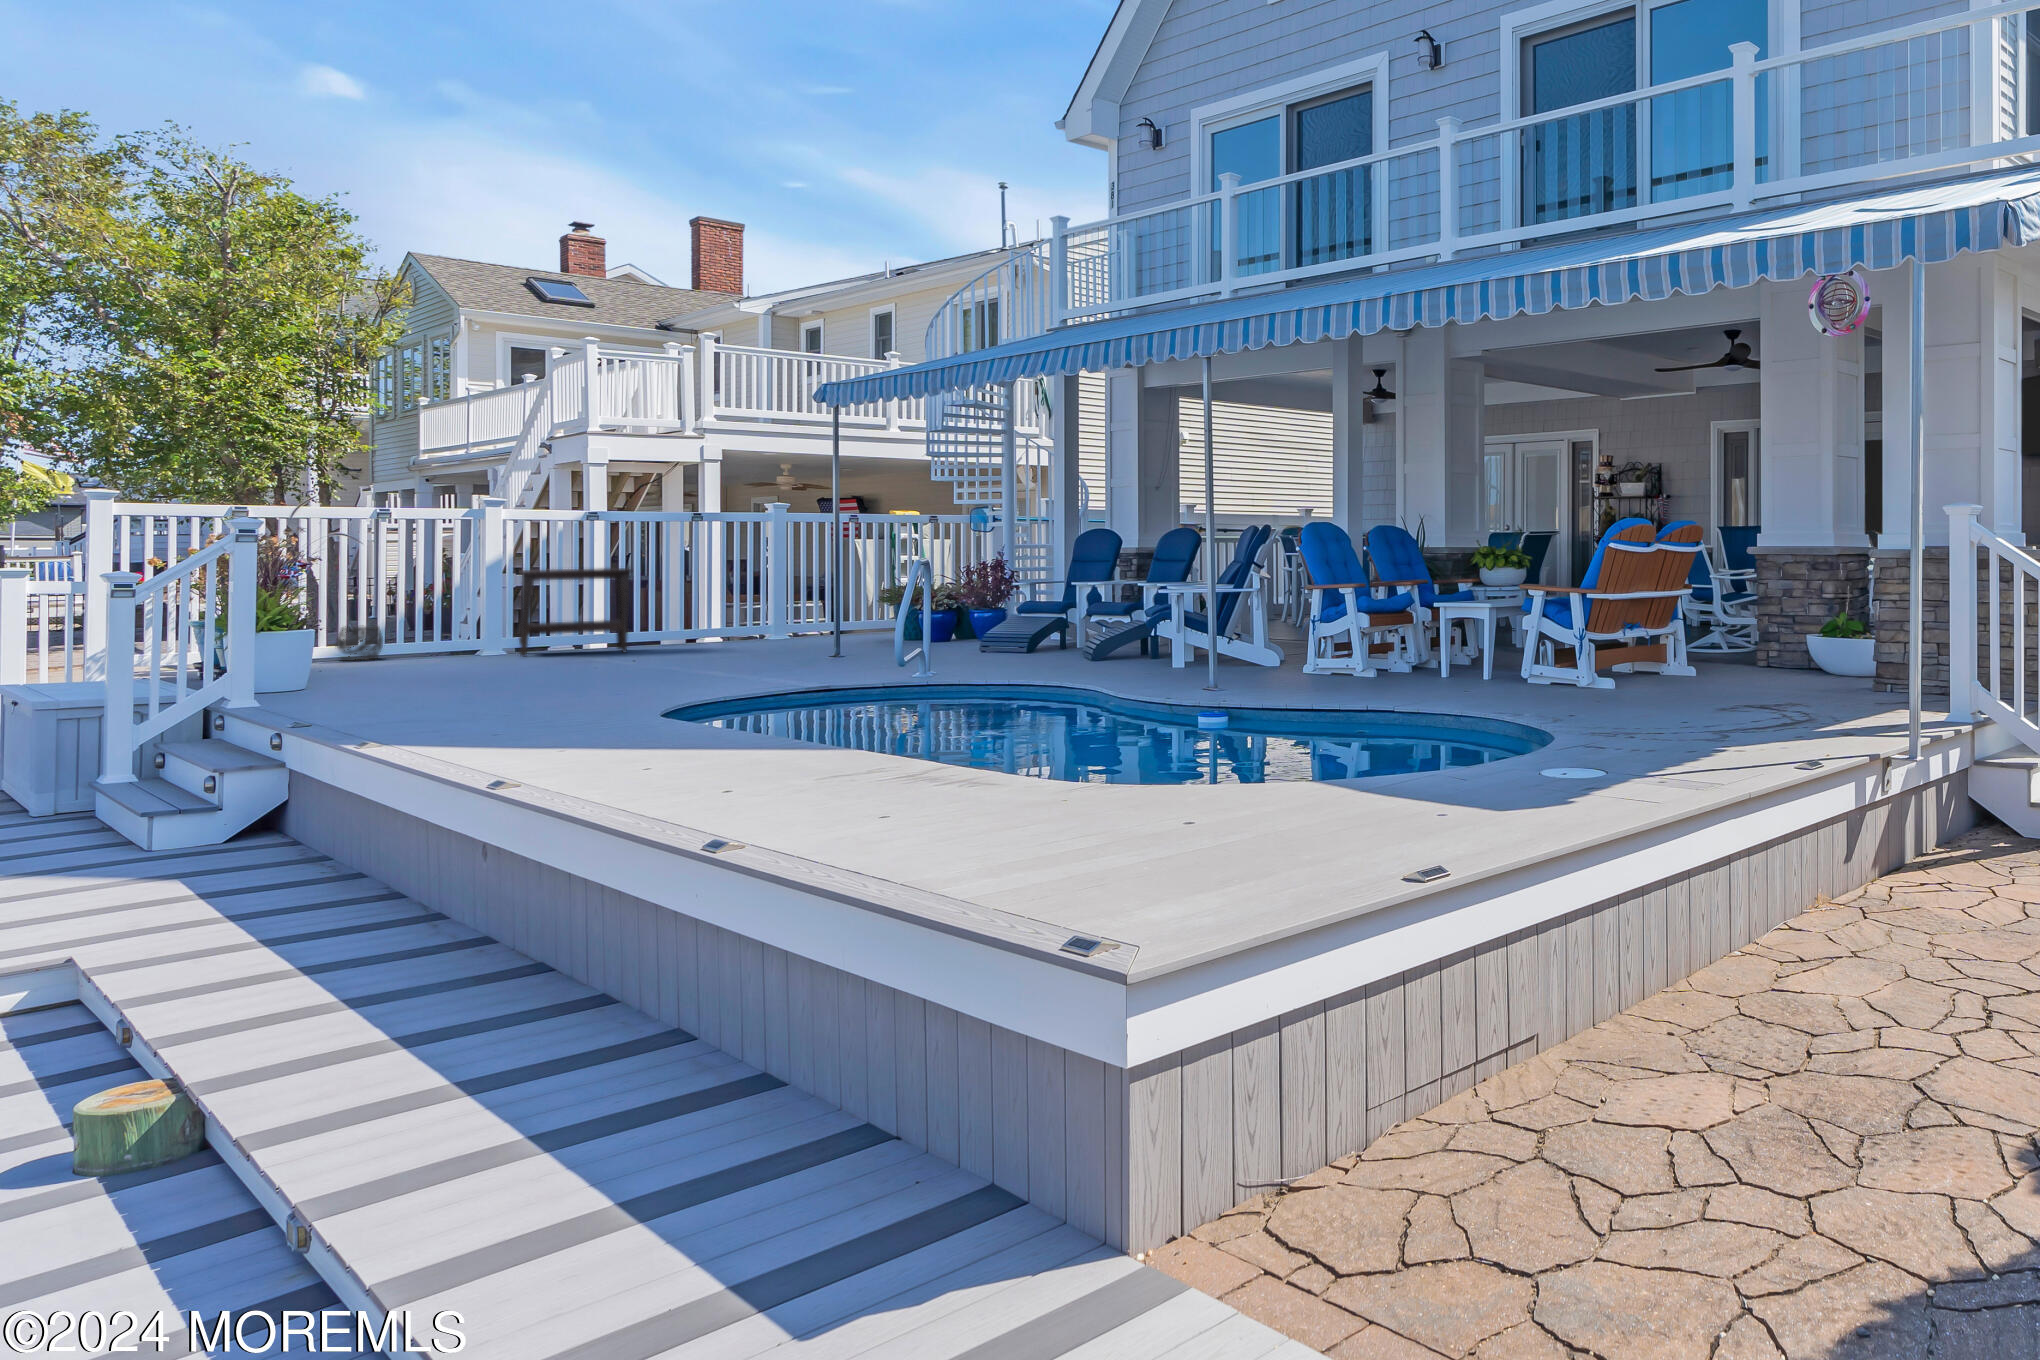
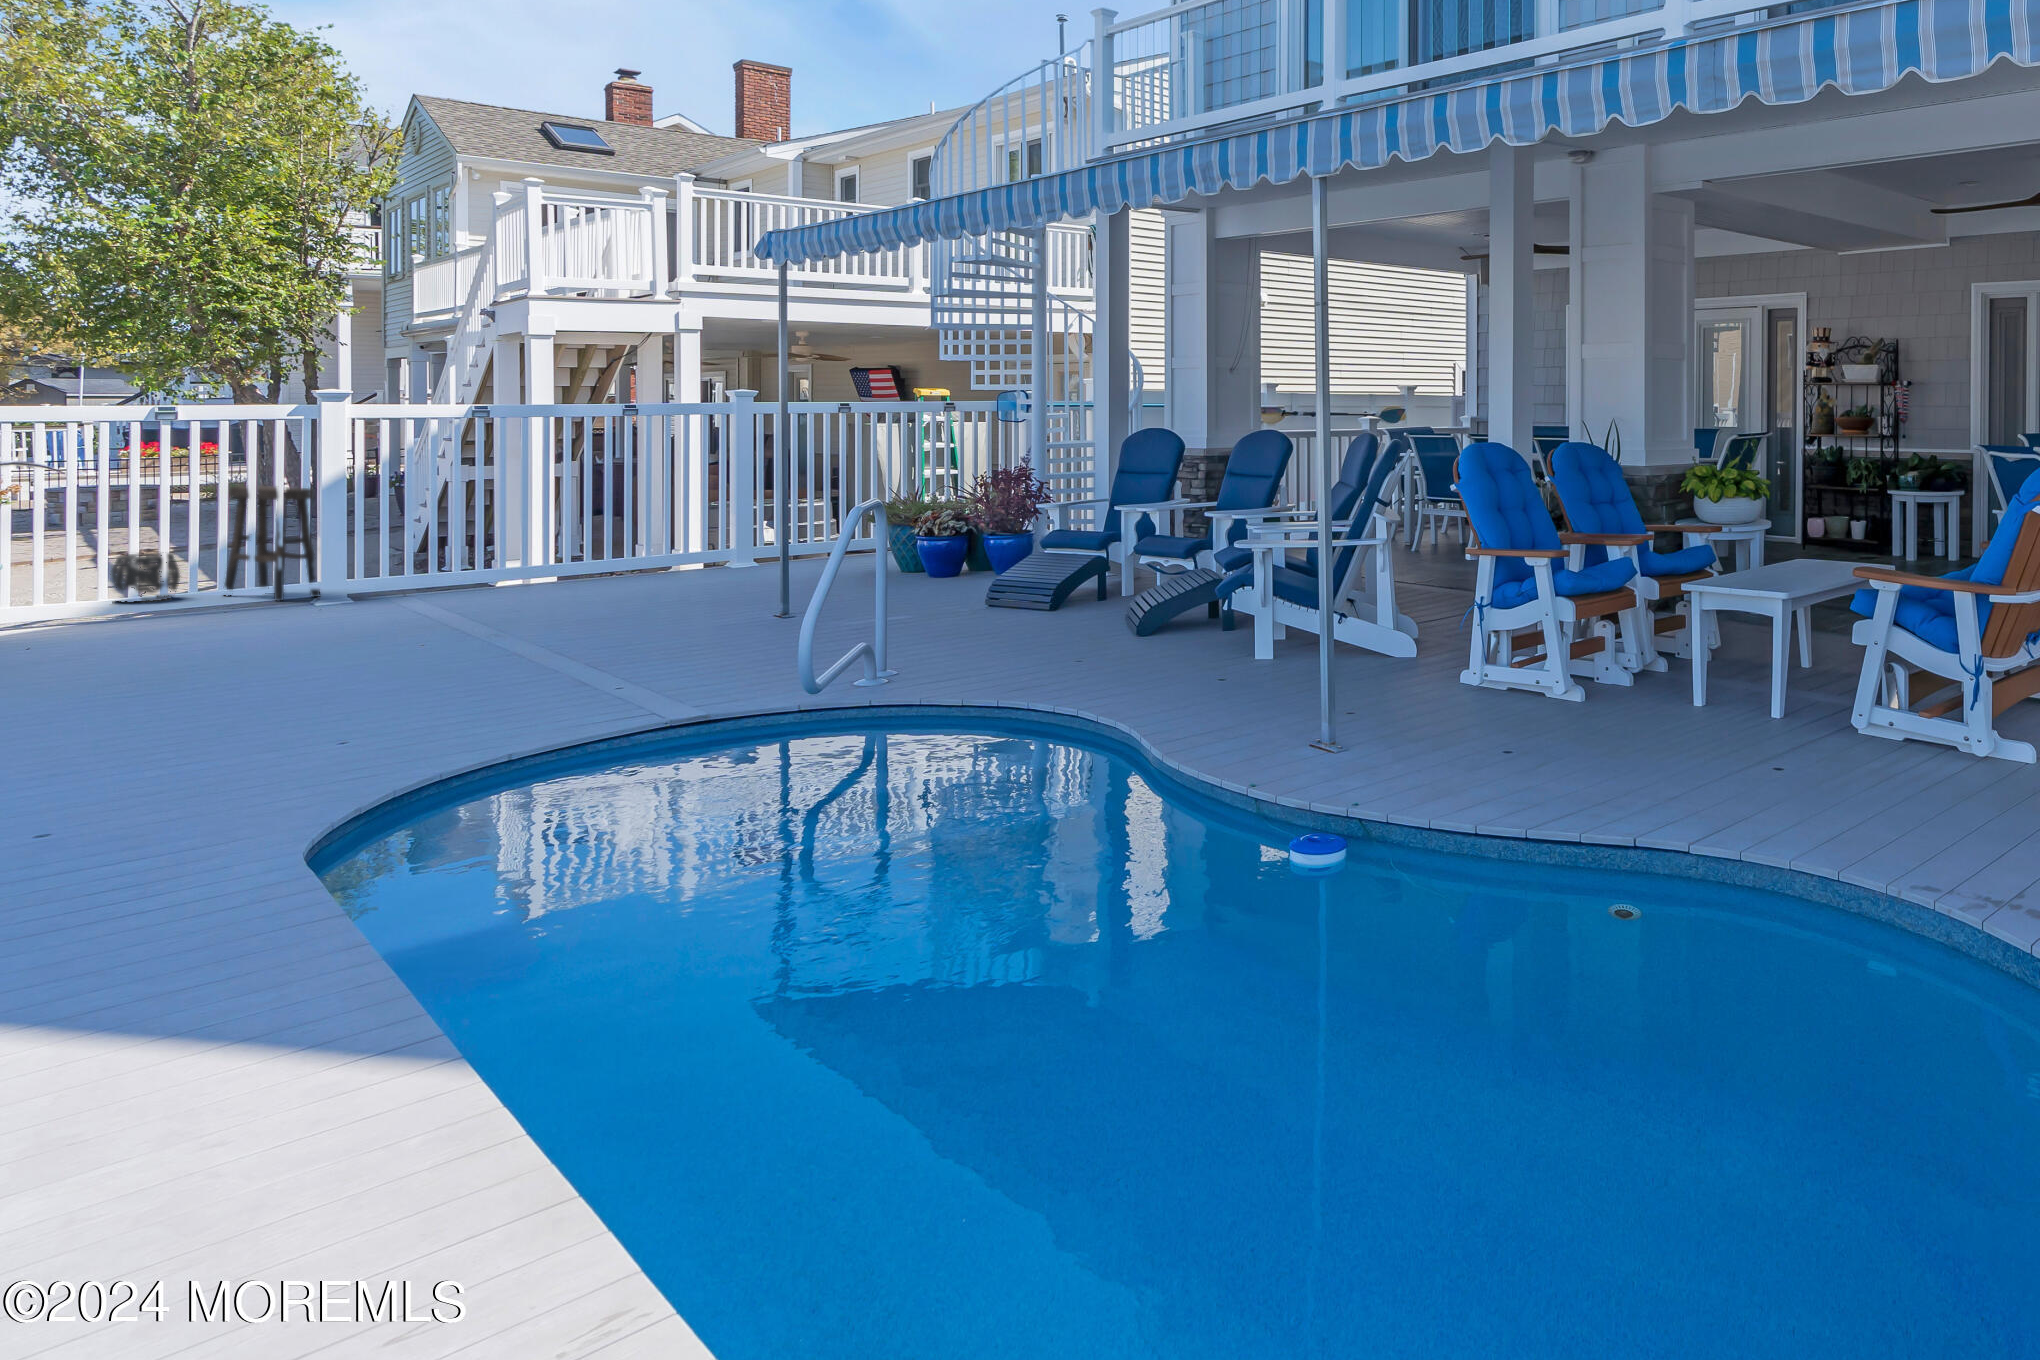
side table: present [519,568,631,657] -> none [368,475,526,598]
stool: none [411,576,484,659] -> present [225,485,320,601]

